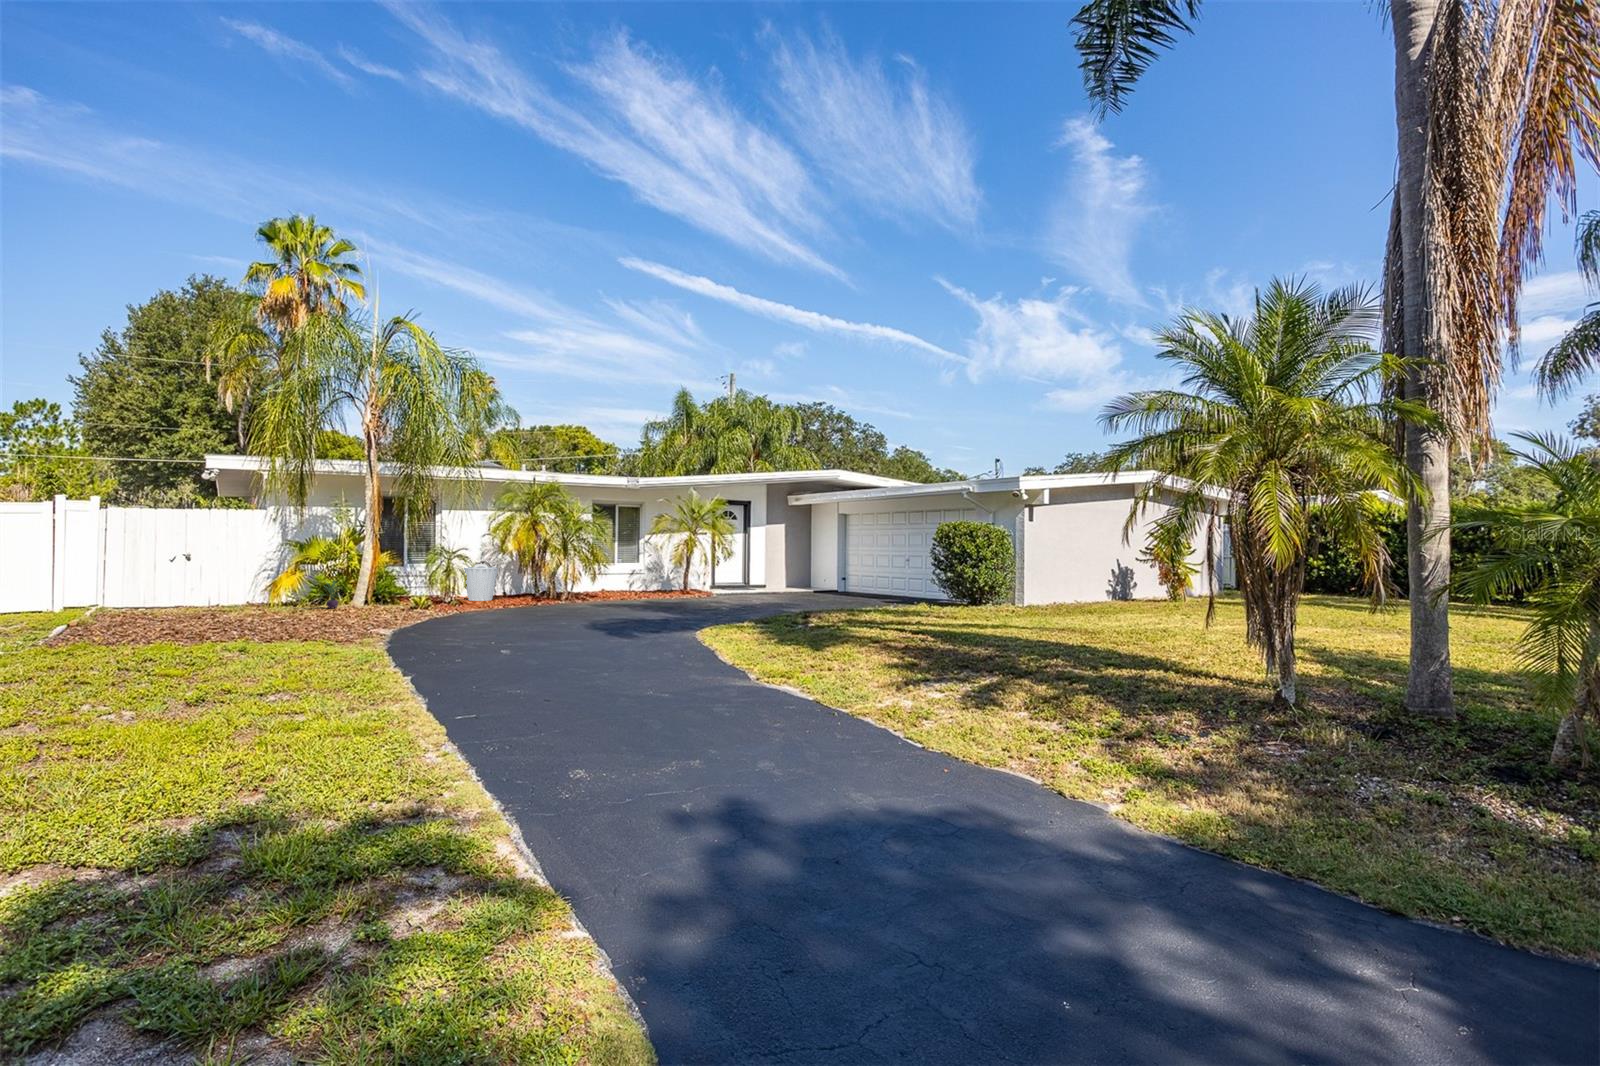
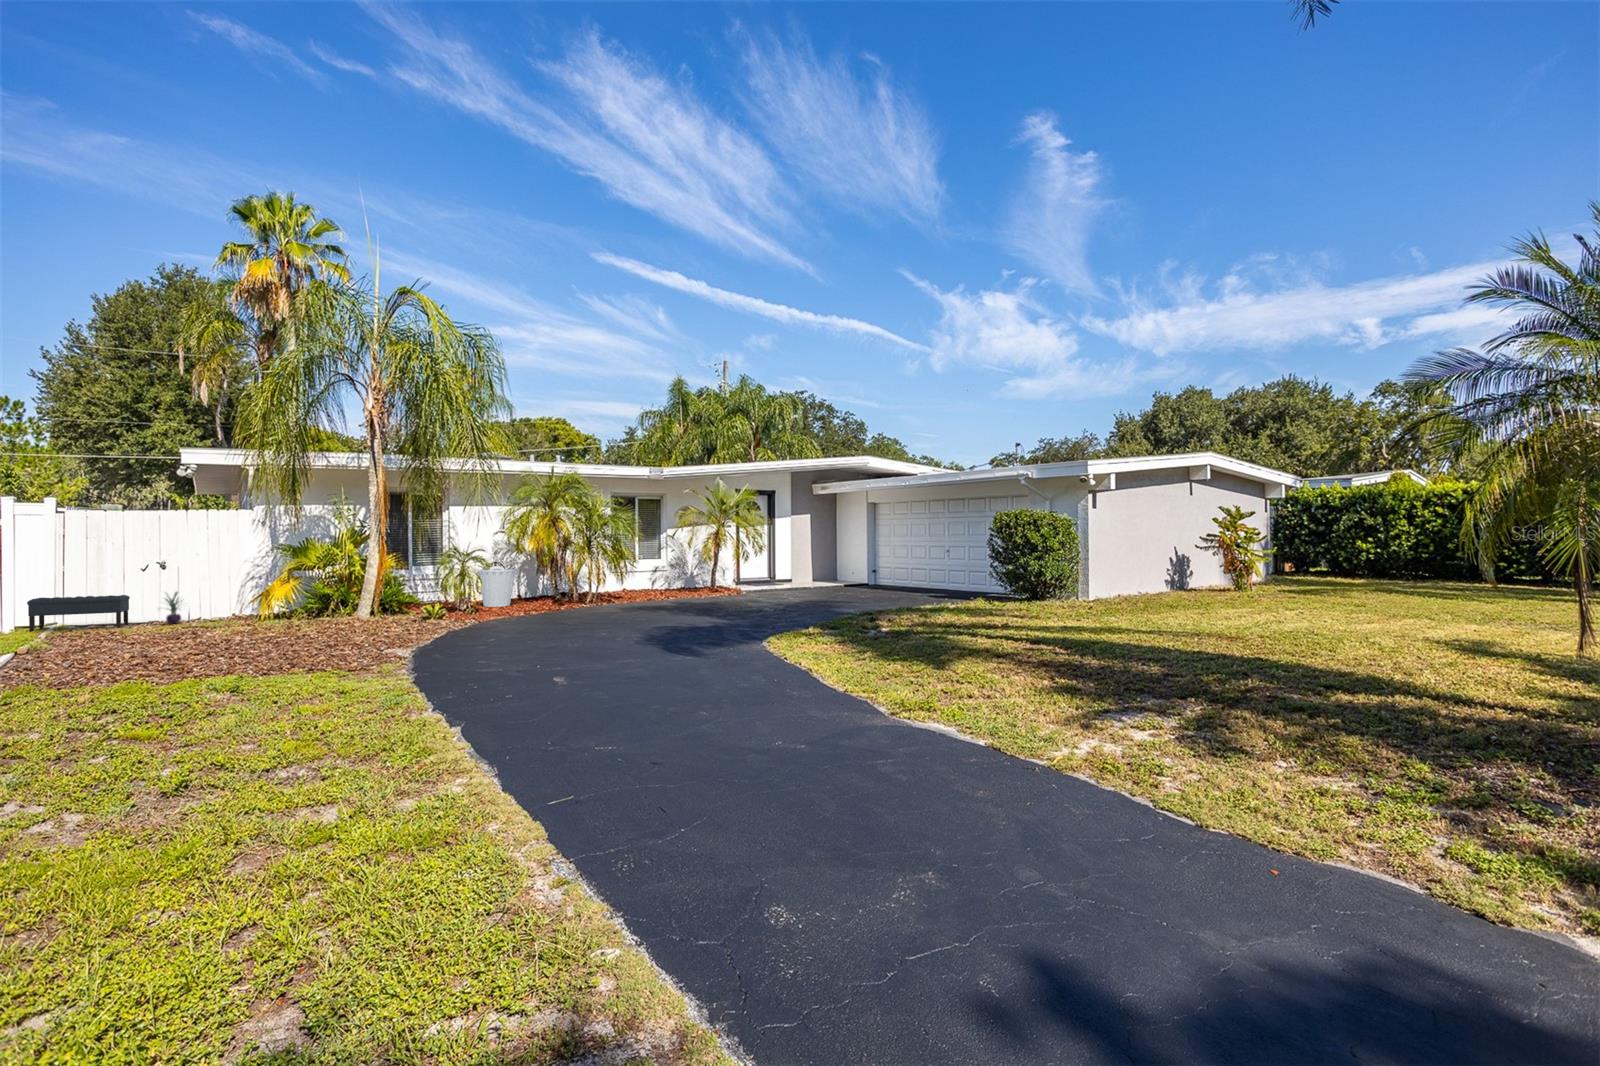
bench: none [72,581,158,610] -> present [27,595,130,632]
decorative plant: present [327,581,339,609] -> present [165,592,182,624]

